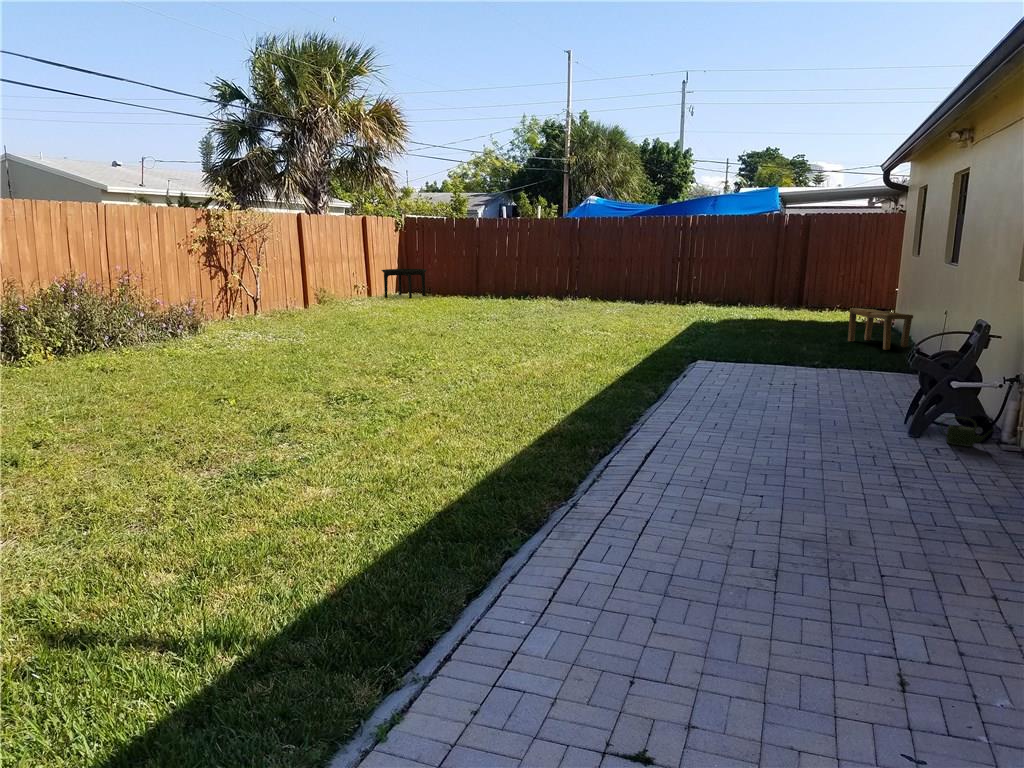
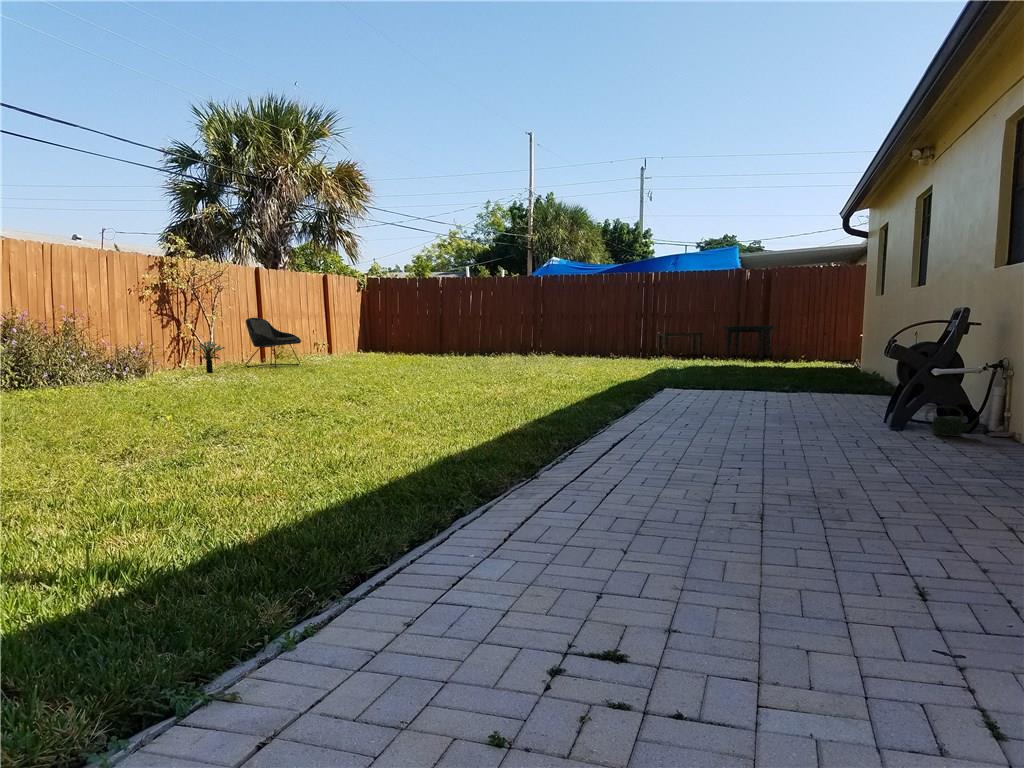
lounge chair: none [288,265,342,316] -> present [246,318,301,368]
round table: present [382,269,427,298] -> present [722,326,776,358]
potted plant: none [240,291,270,322] -> present [193,341,225,373]
bench: present [848,308,913,350] -> present [658,332,703,356]

